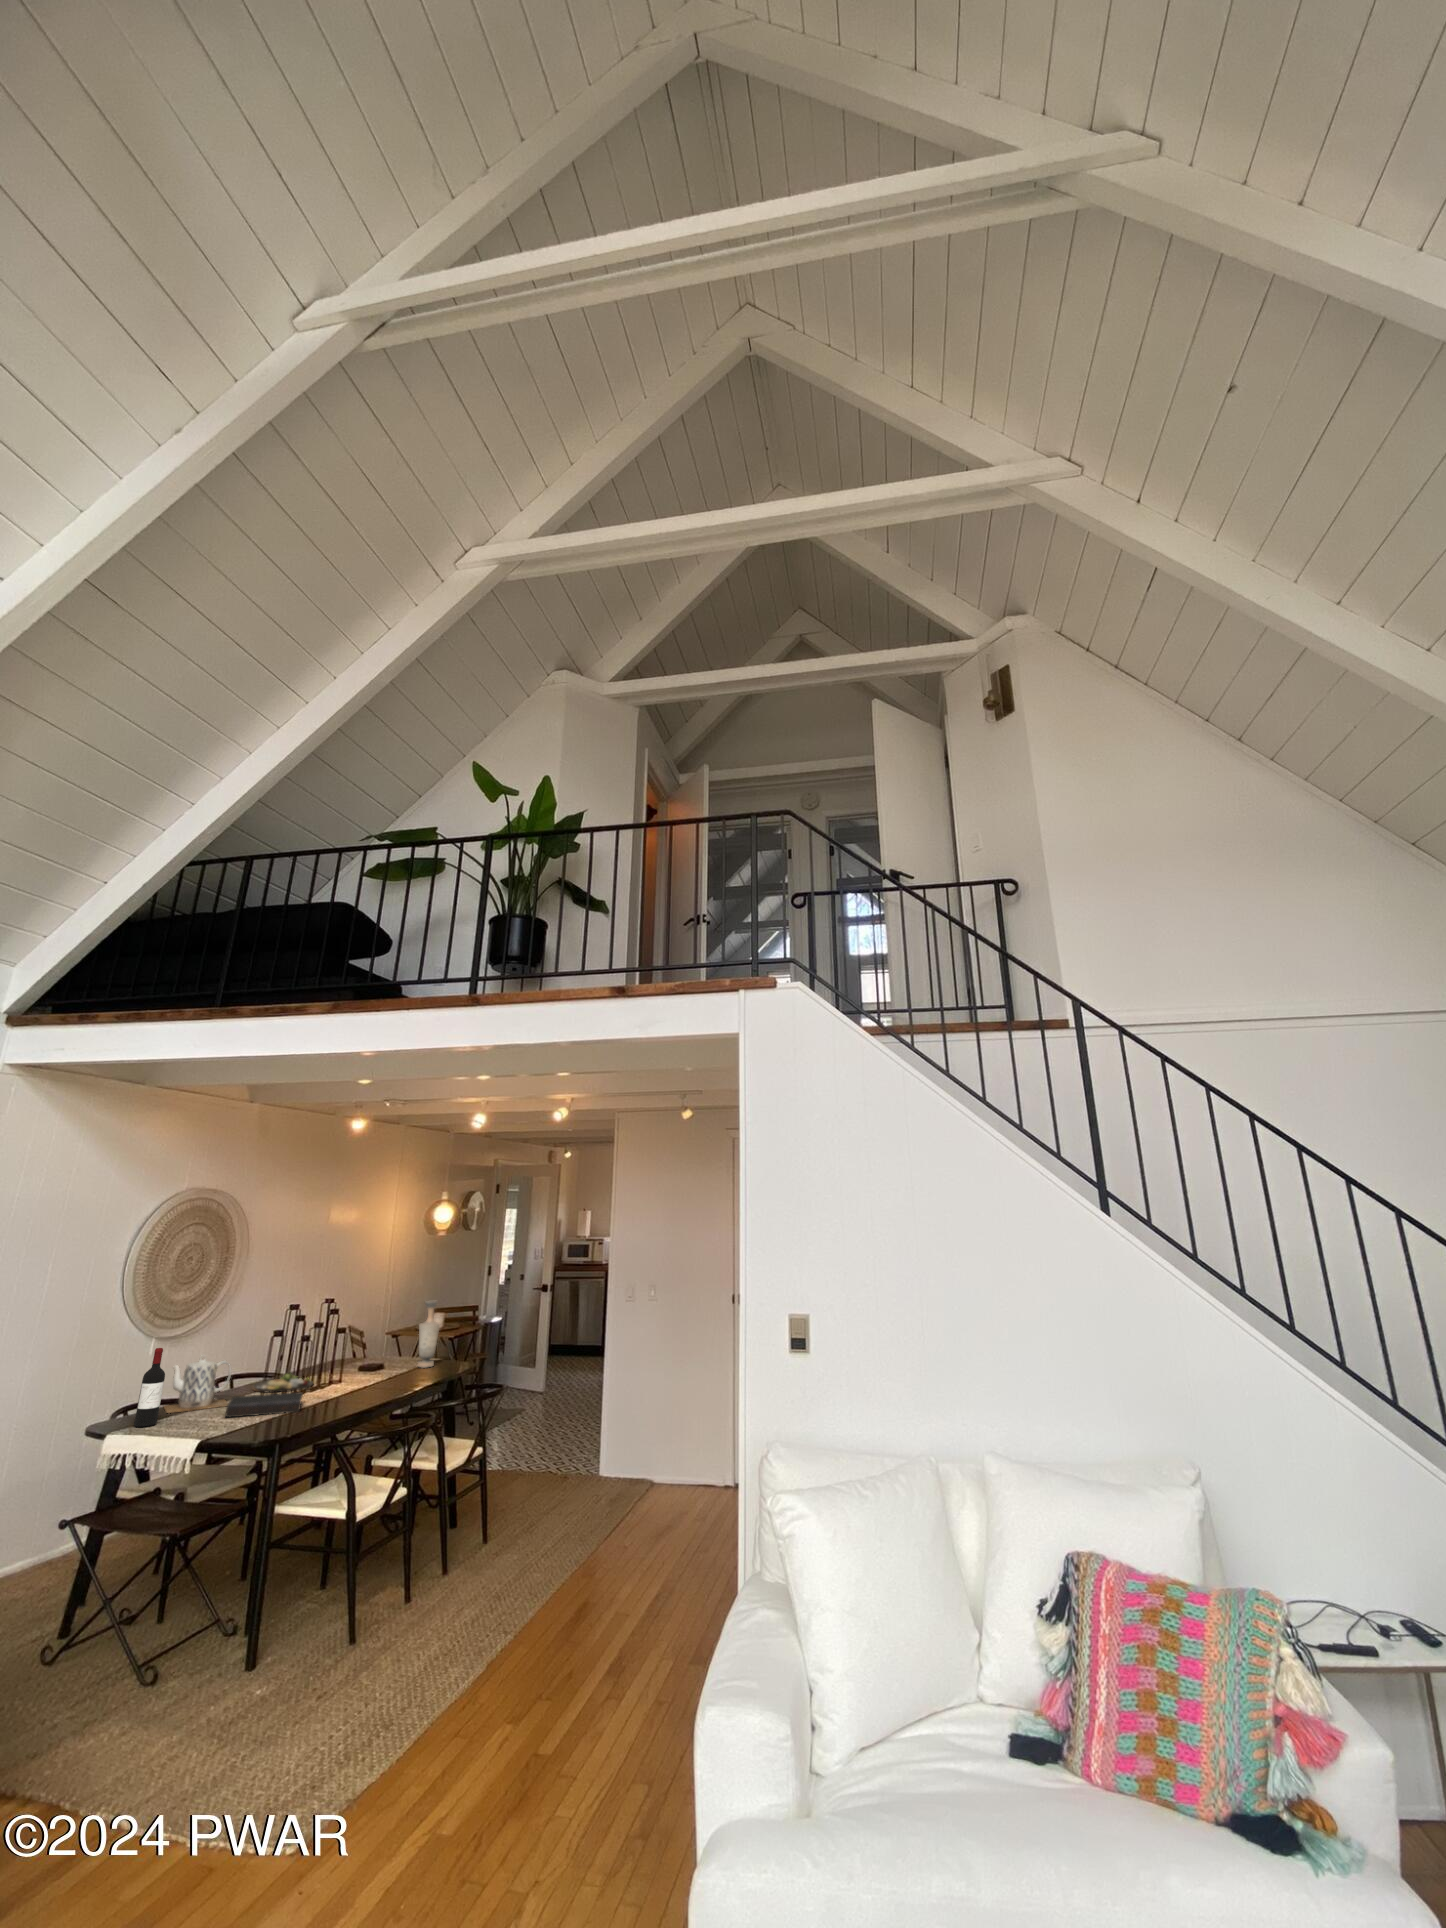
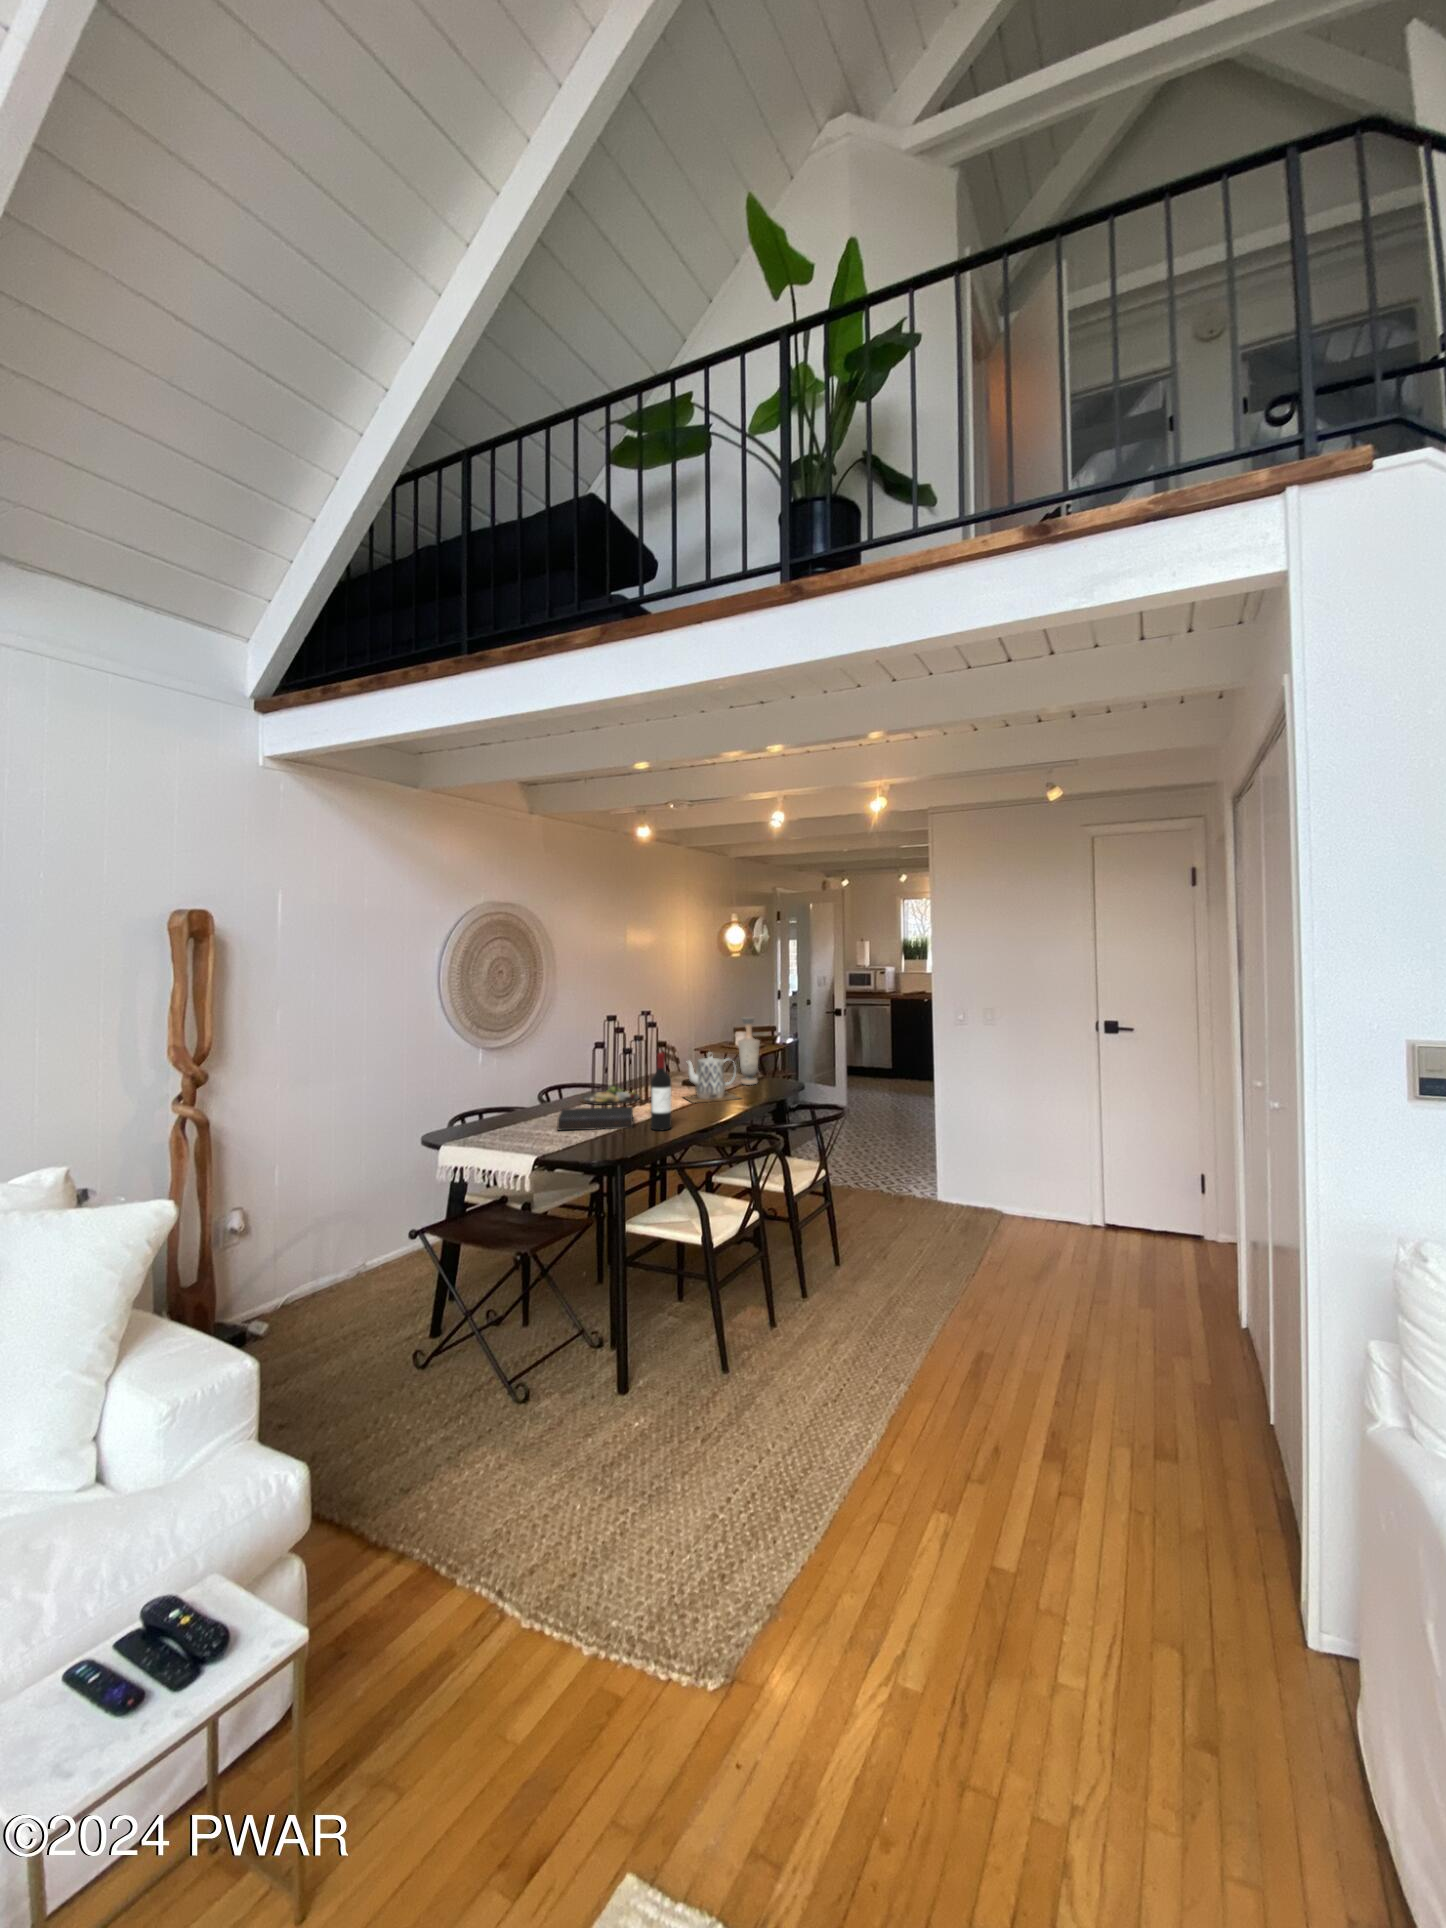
wine bottle: present [134,1348,165,1427] -> present [651,1052,671,1131]
teapot: present [164,1355,231,1413] -> present [684,1052,741,1103]

